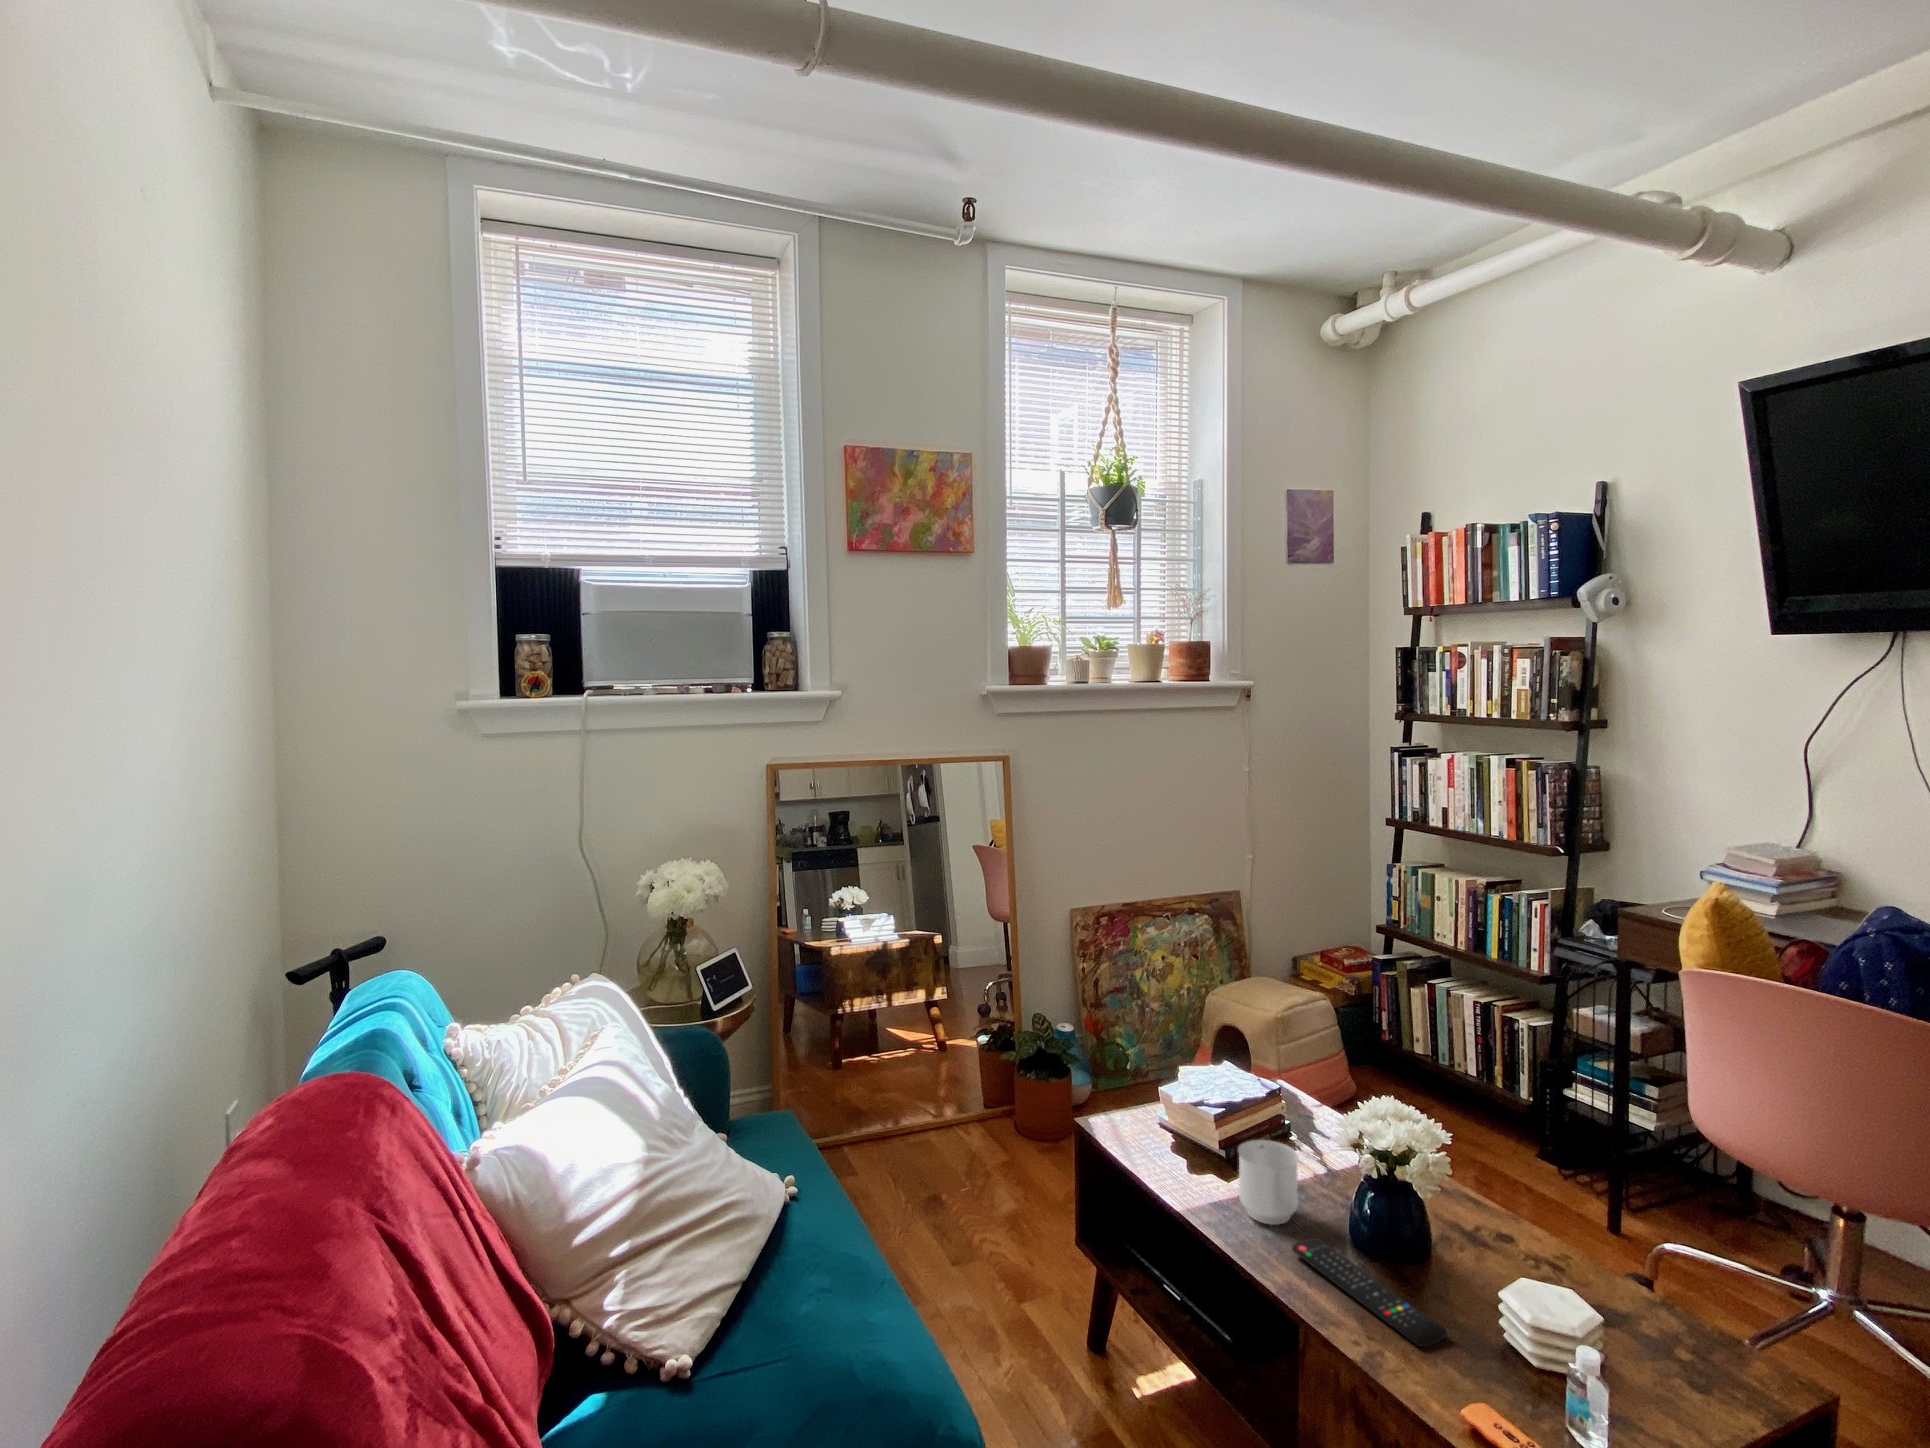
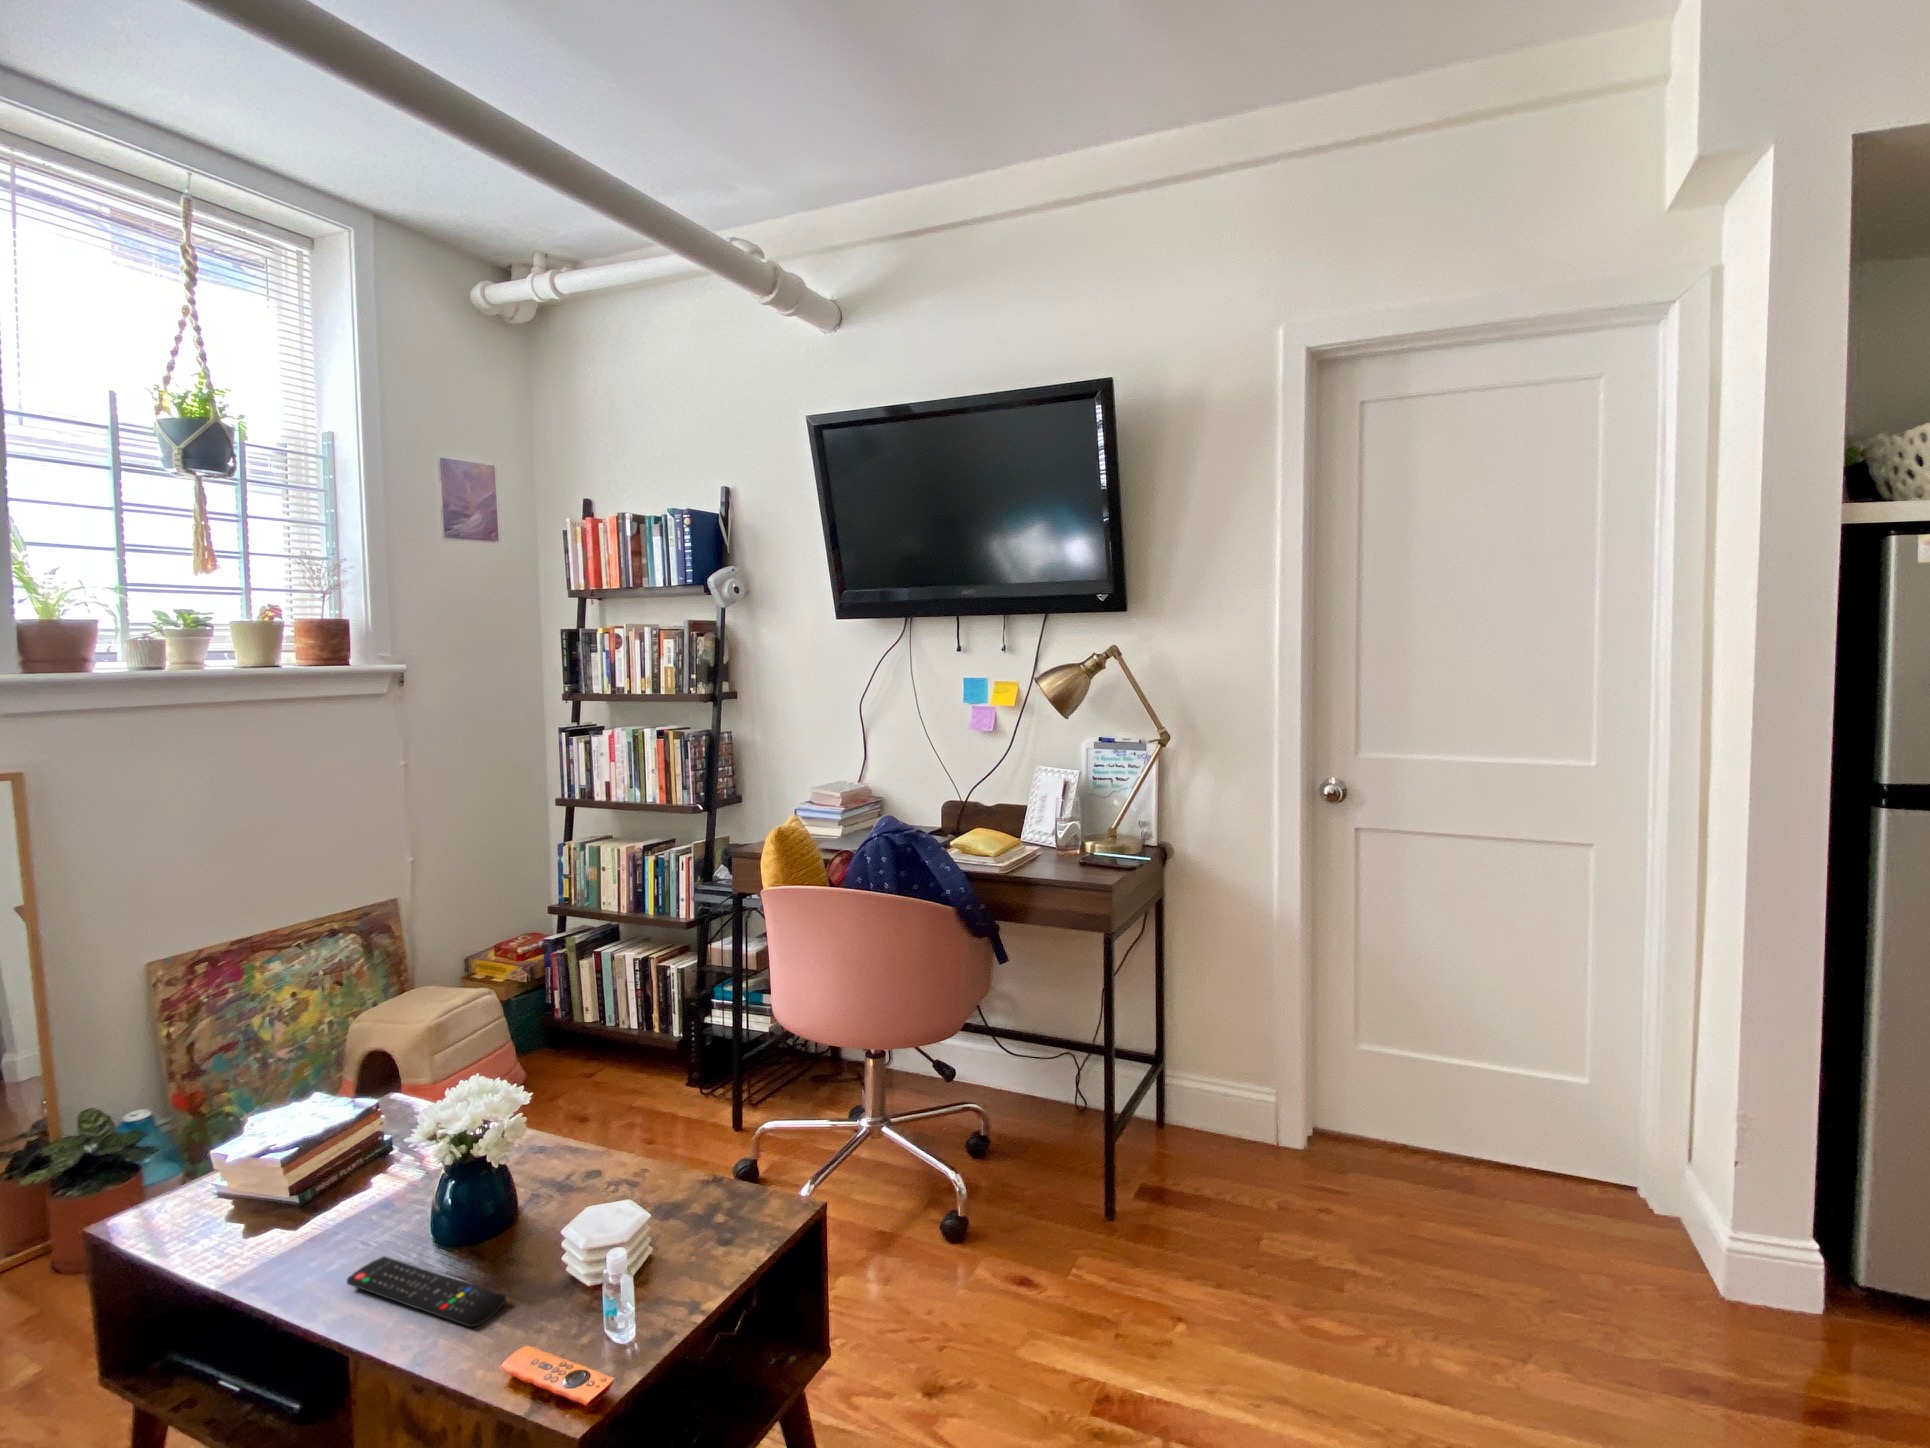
mug: present [1238,1140,1299,1225] -> none [287,1165,369,1266]

